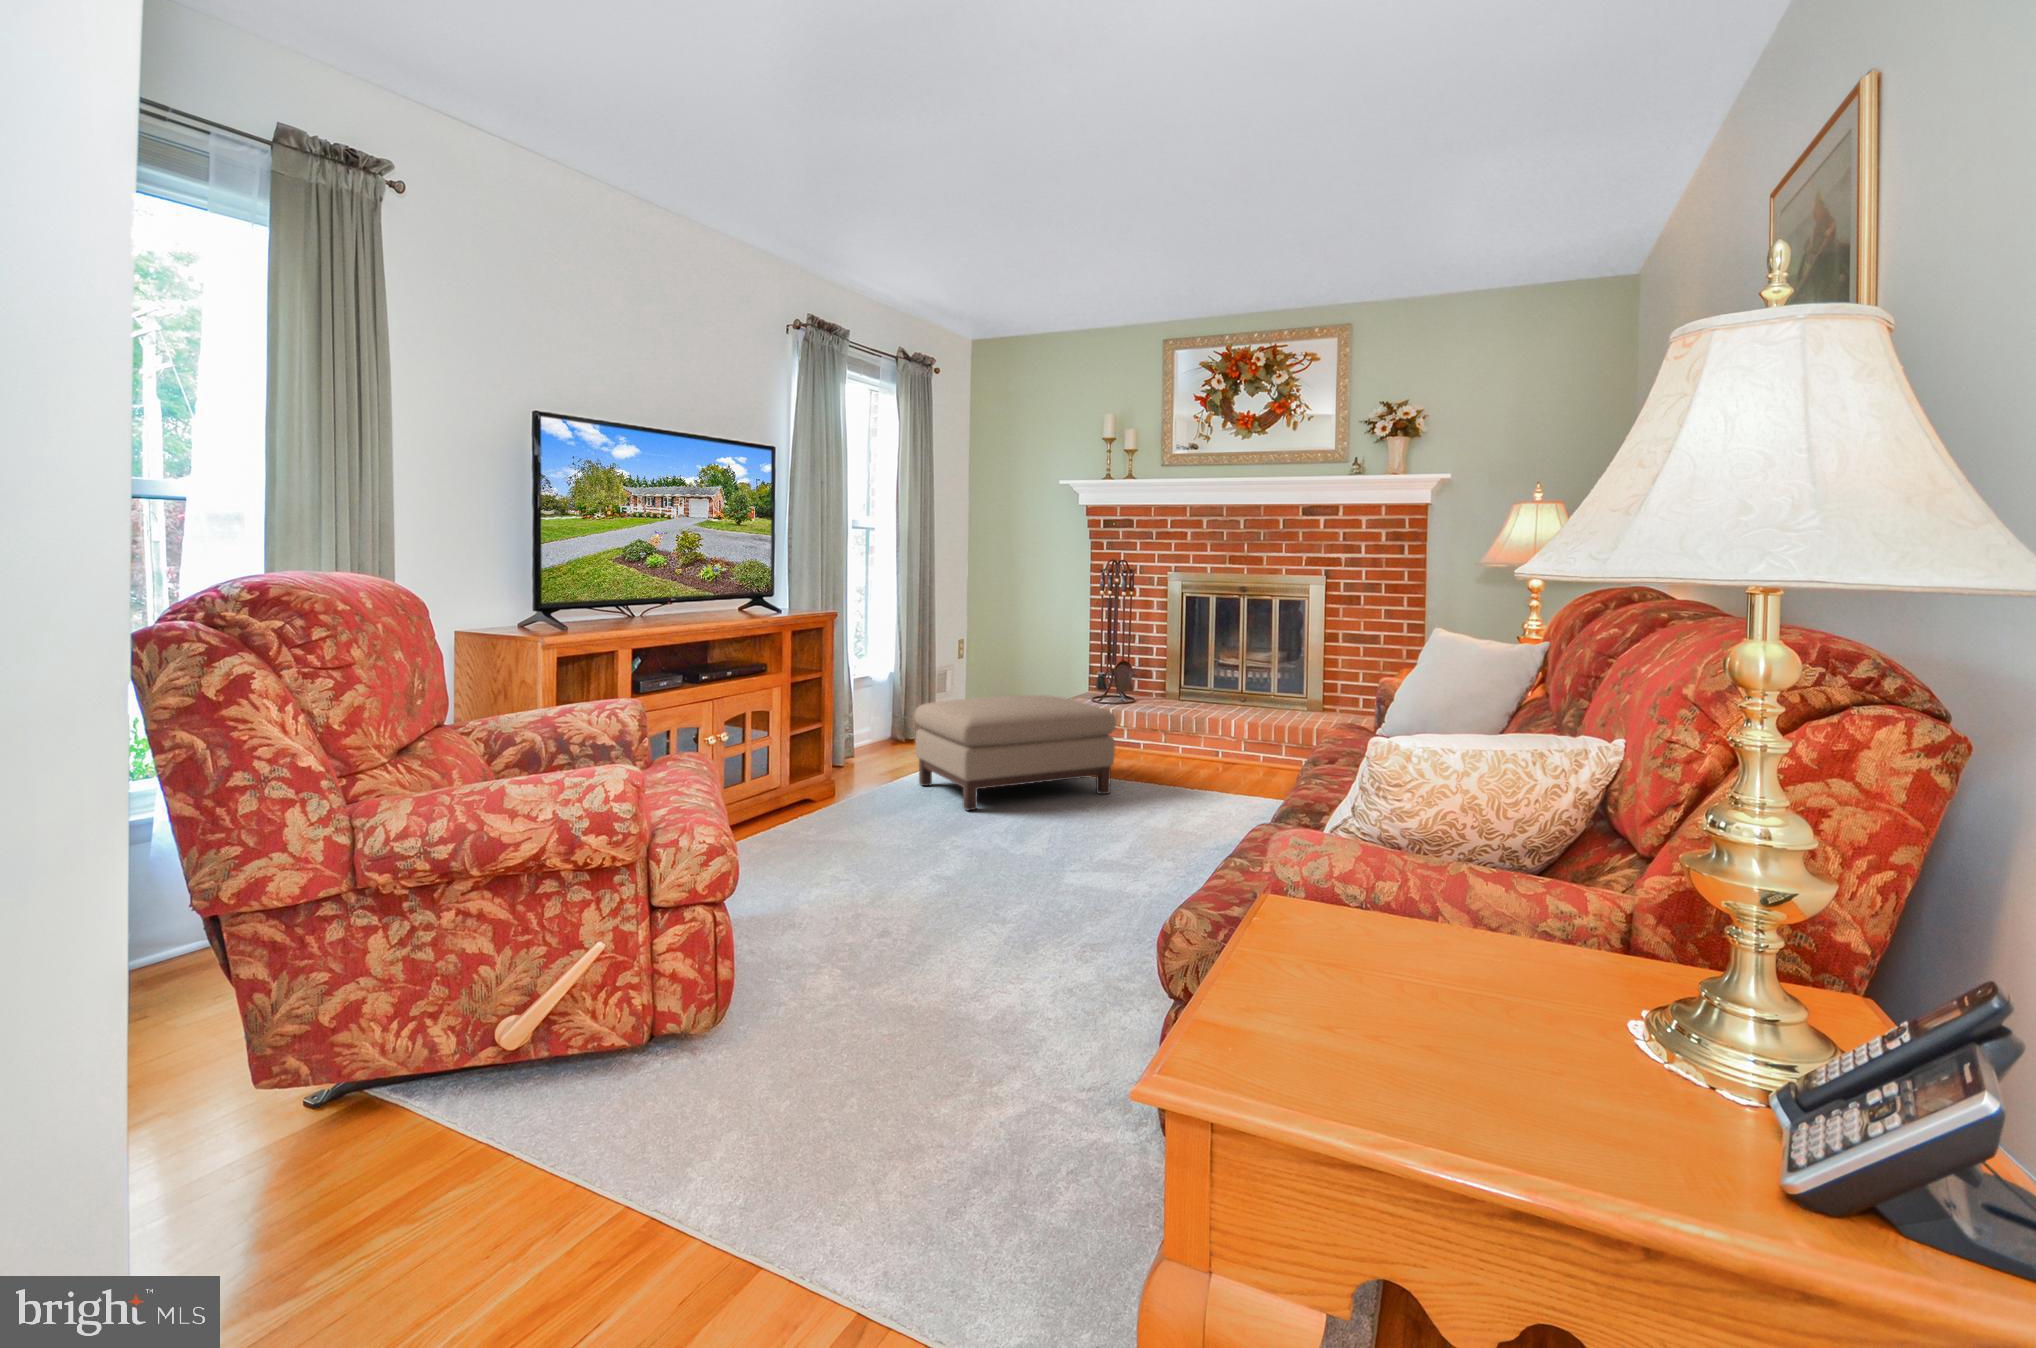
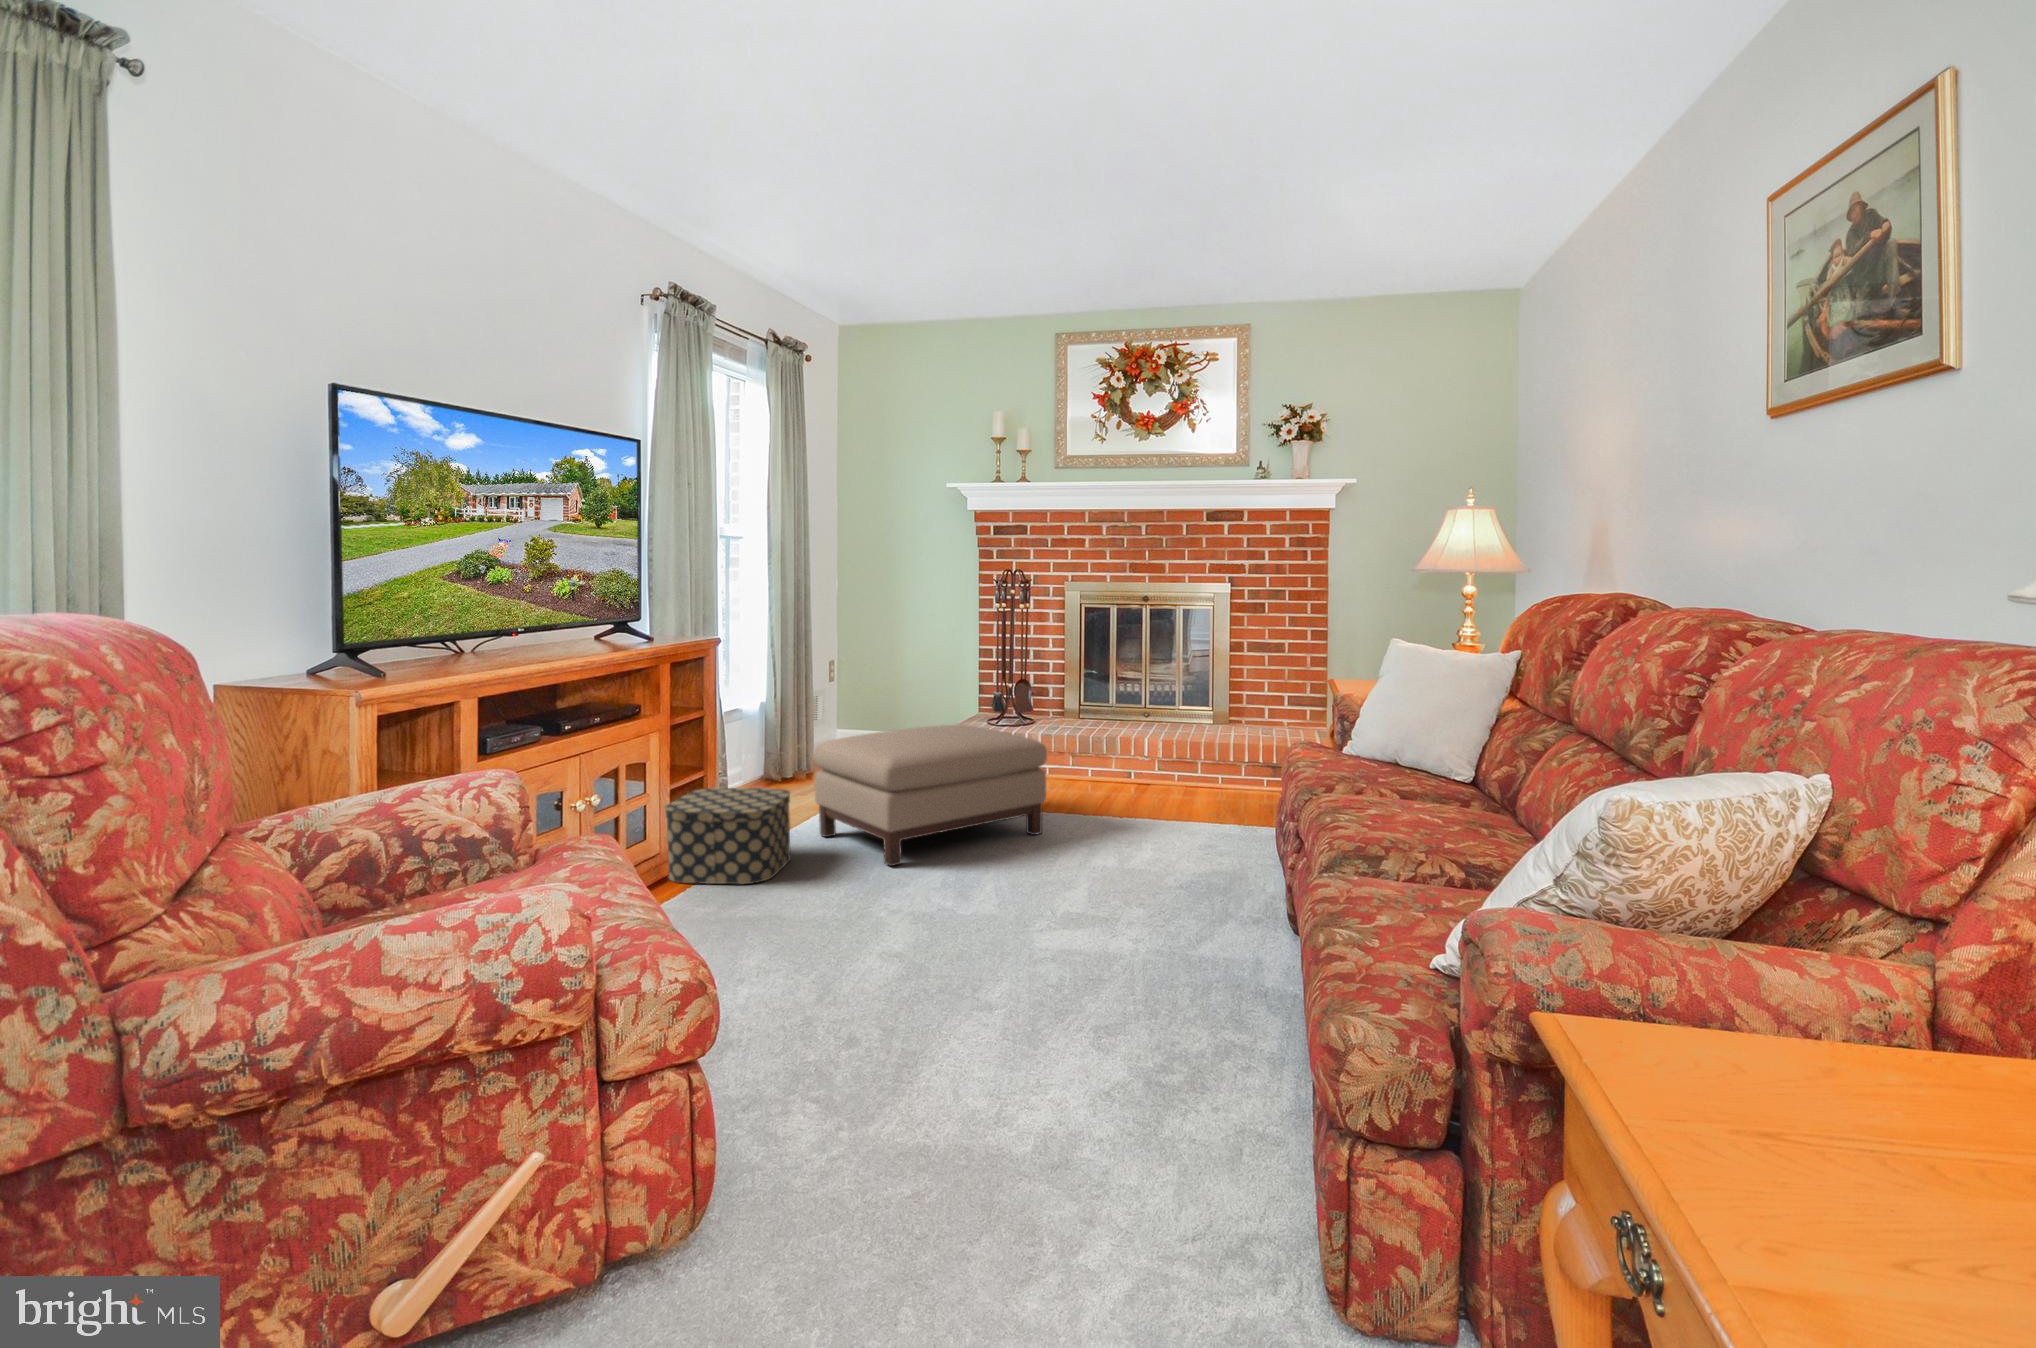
storage box: none [784,738,889,816] -> present [665,788,791,884]

